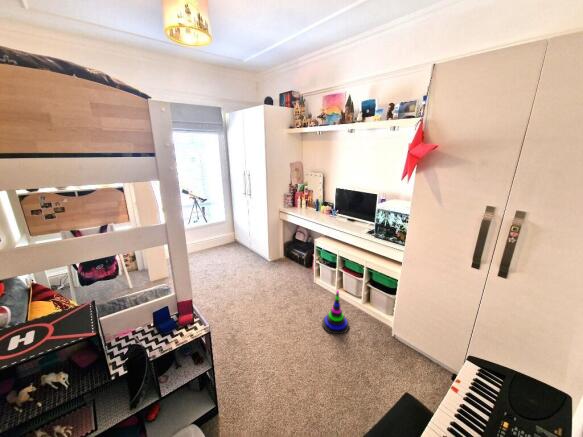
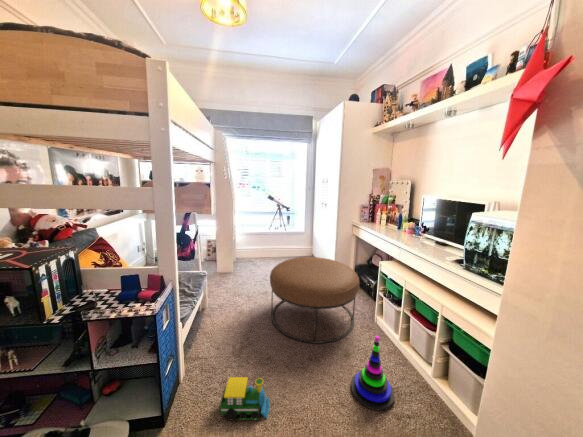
ottoman: none [233,245,306,314] -> present [270,257,359,344]
toy train: none [251,345,288,381] -> present [220,377,270,420]

